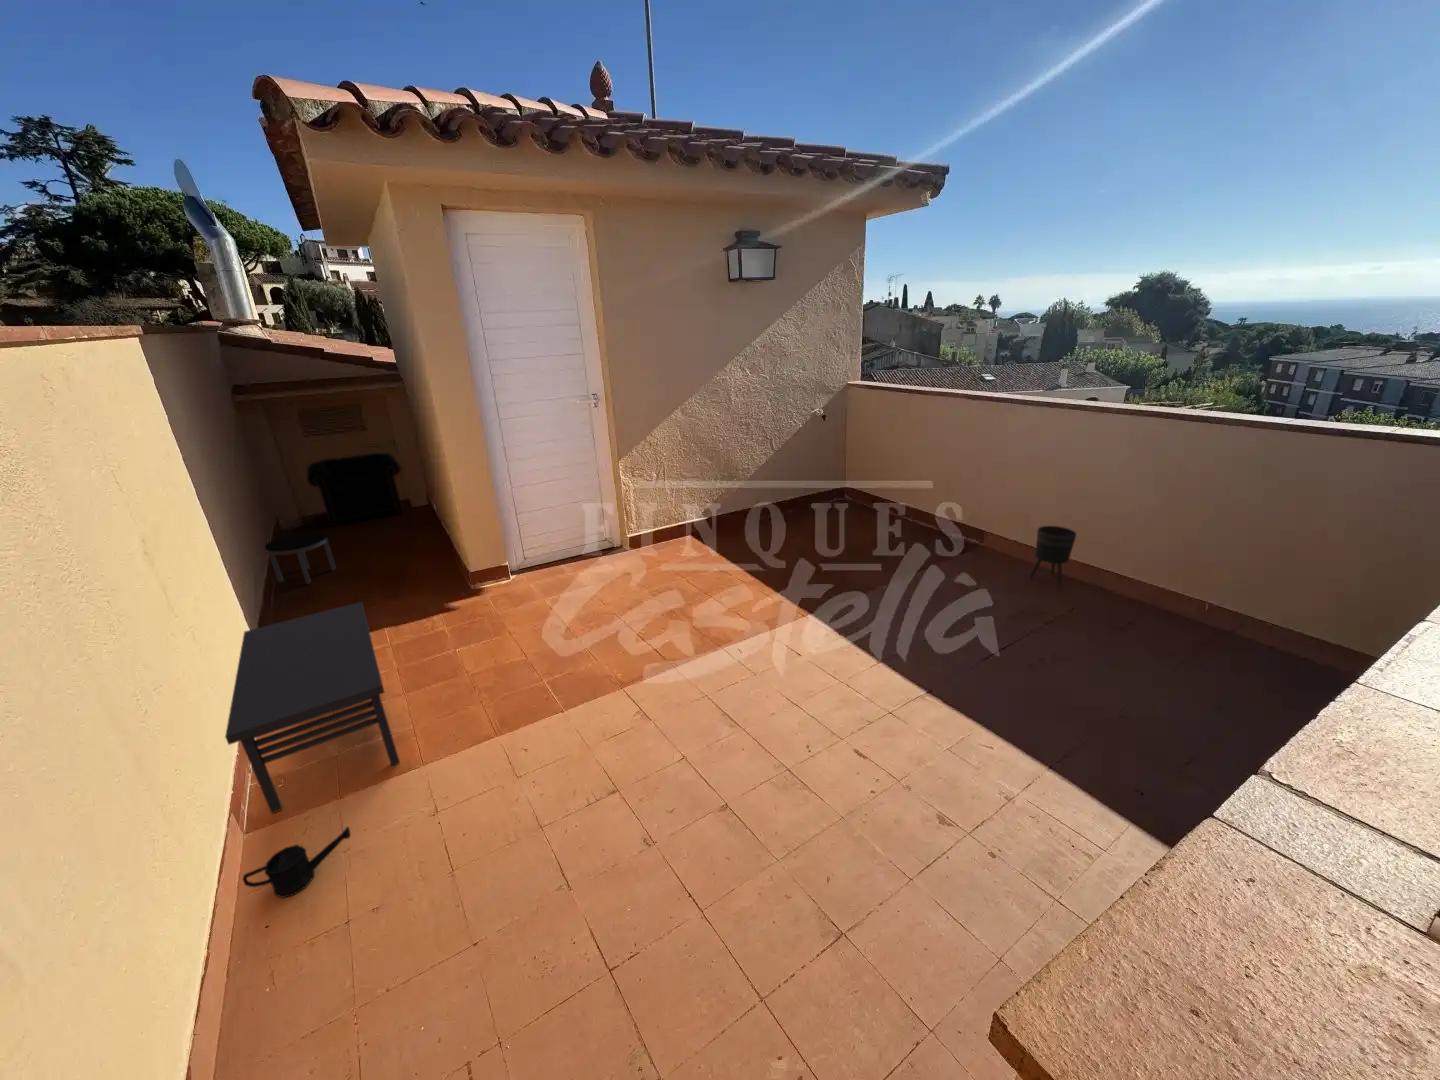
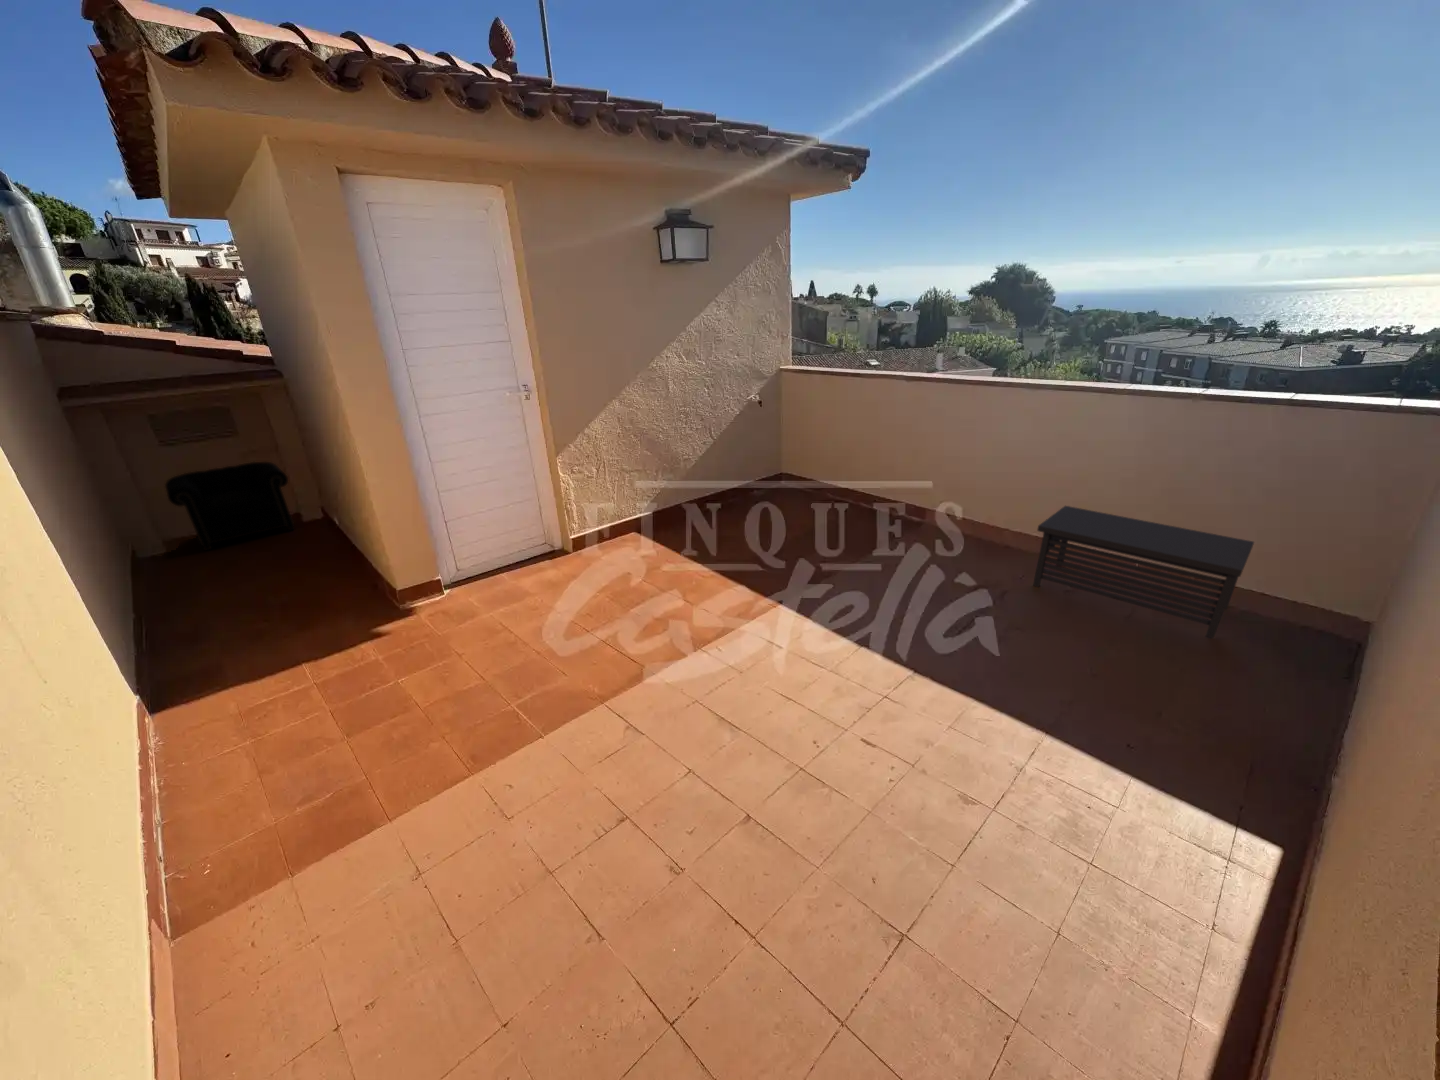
planter: present [1031,526,1076,584] -> none [971,498,1011,552]
round table: present [265,531,336,584] -> none [125,559,223,624]
storage bench: present [225,602,399,813] -> present [1033,506,1254,638]
watering can: present [243,827,351,898] -> none [185,910,321,1014]

